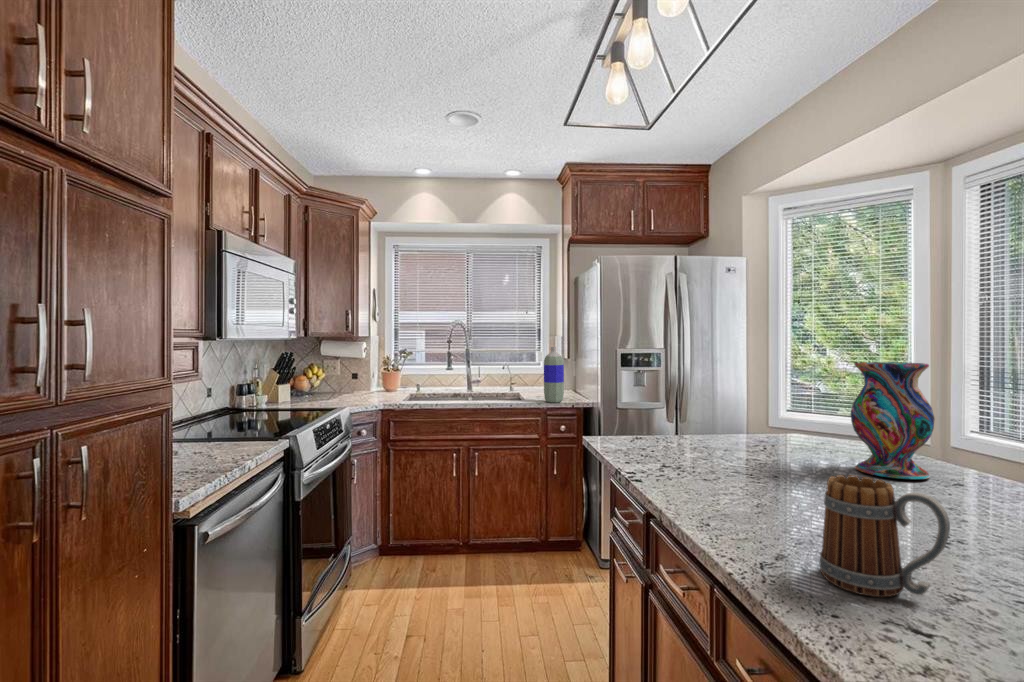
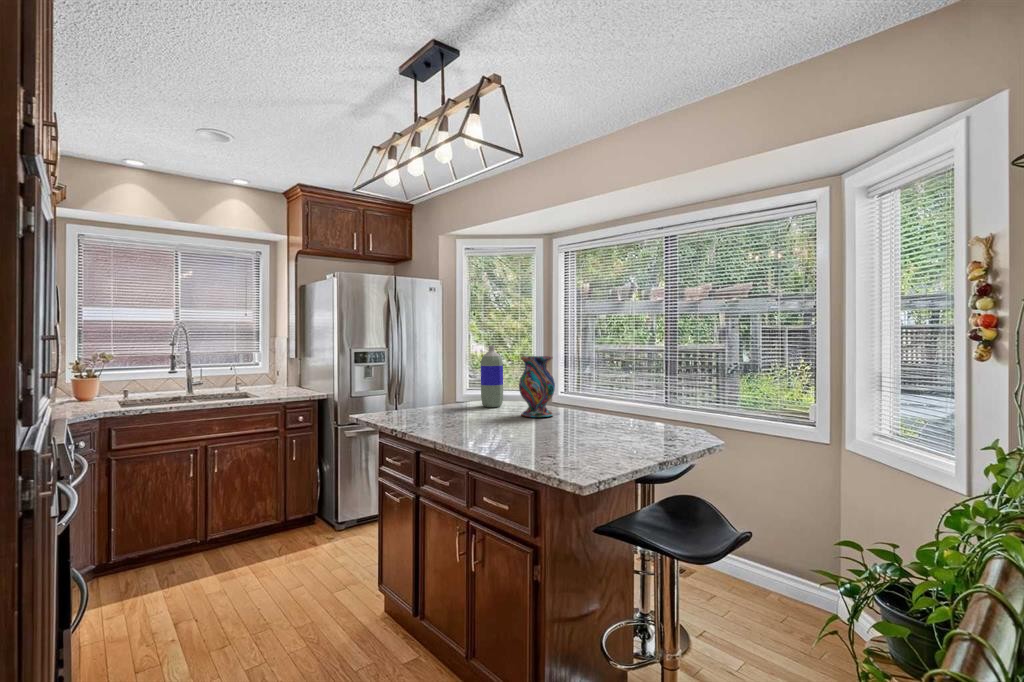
bottle: present [544,347,564,403] -> present [481,345,503,407]
mug: present [819,475,950,597] -> none [523,409,568,457]

